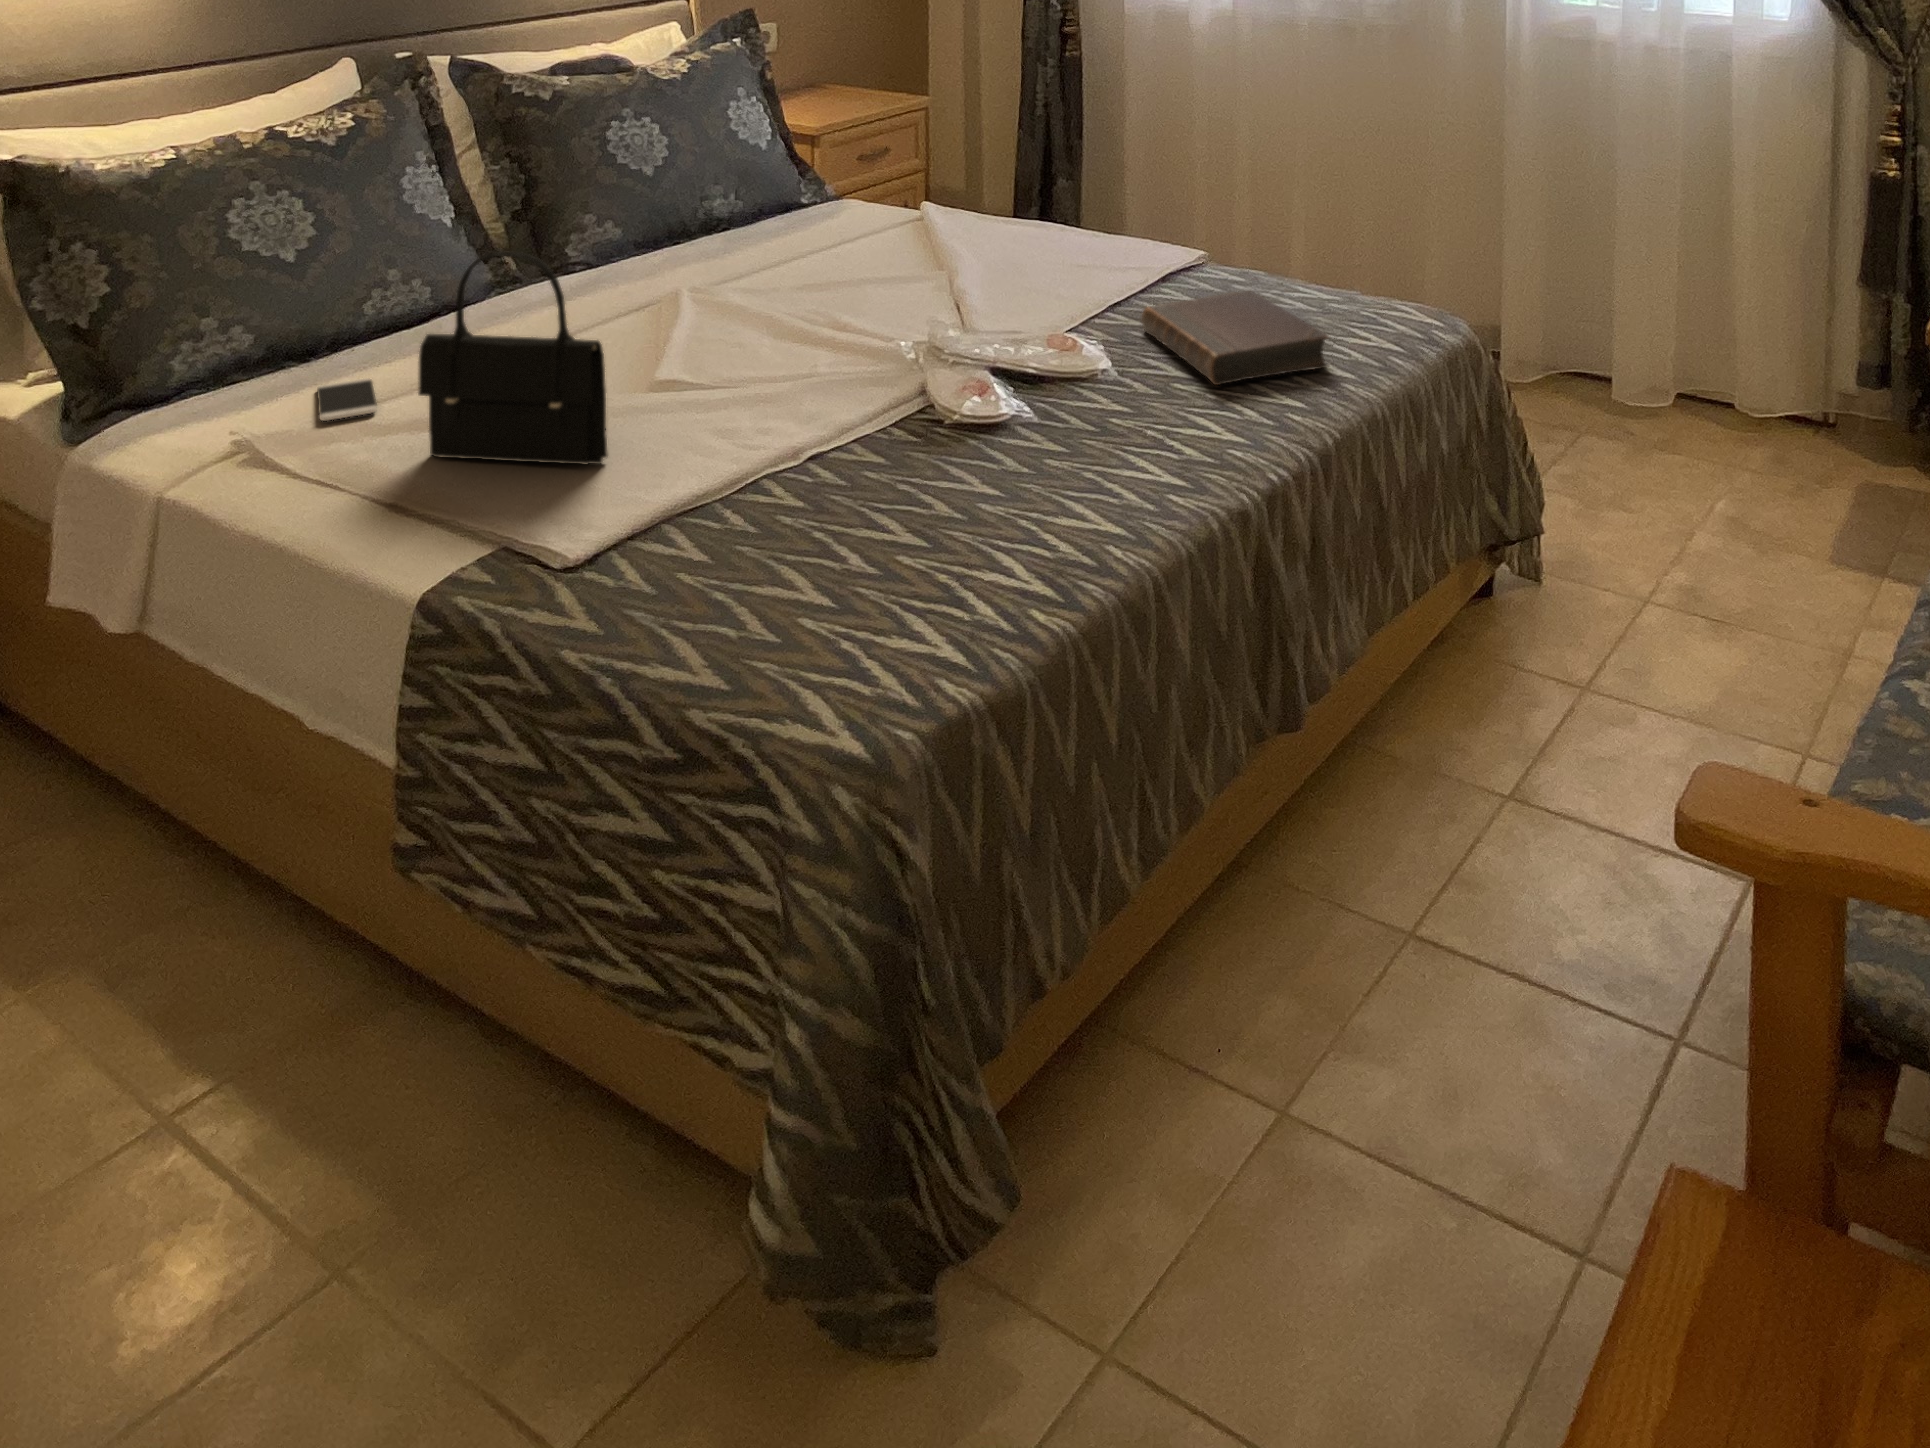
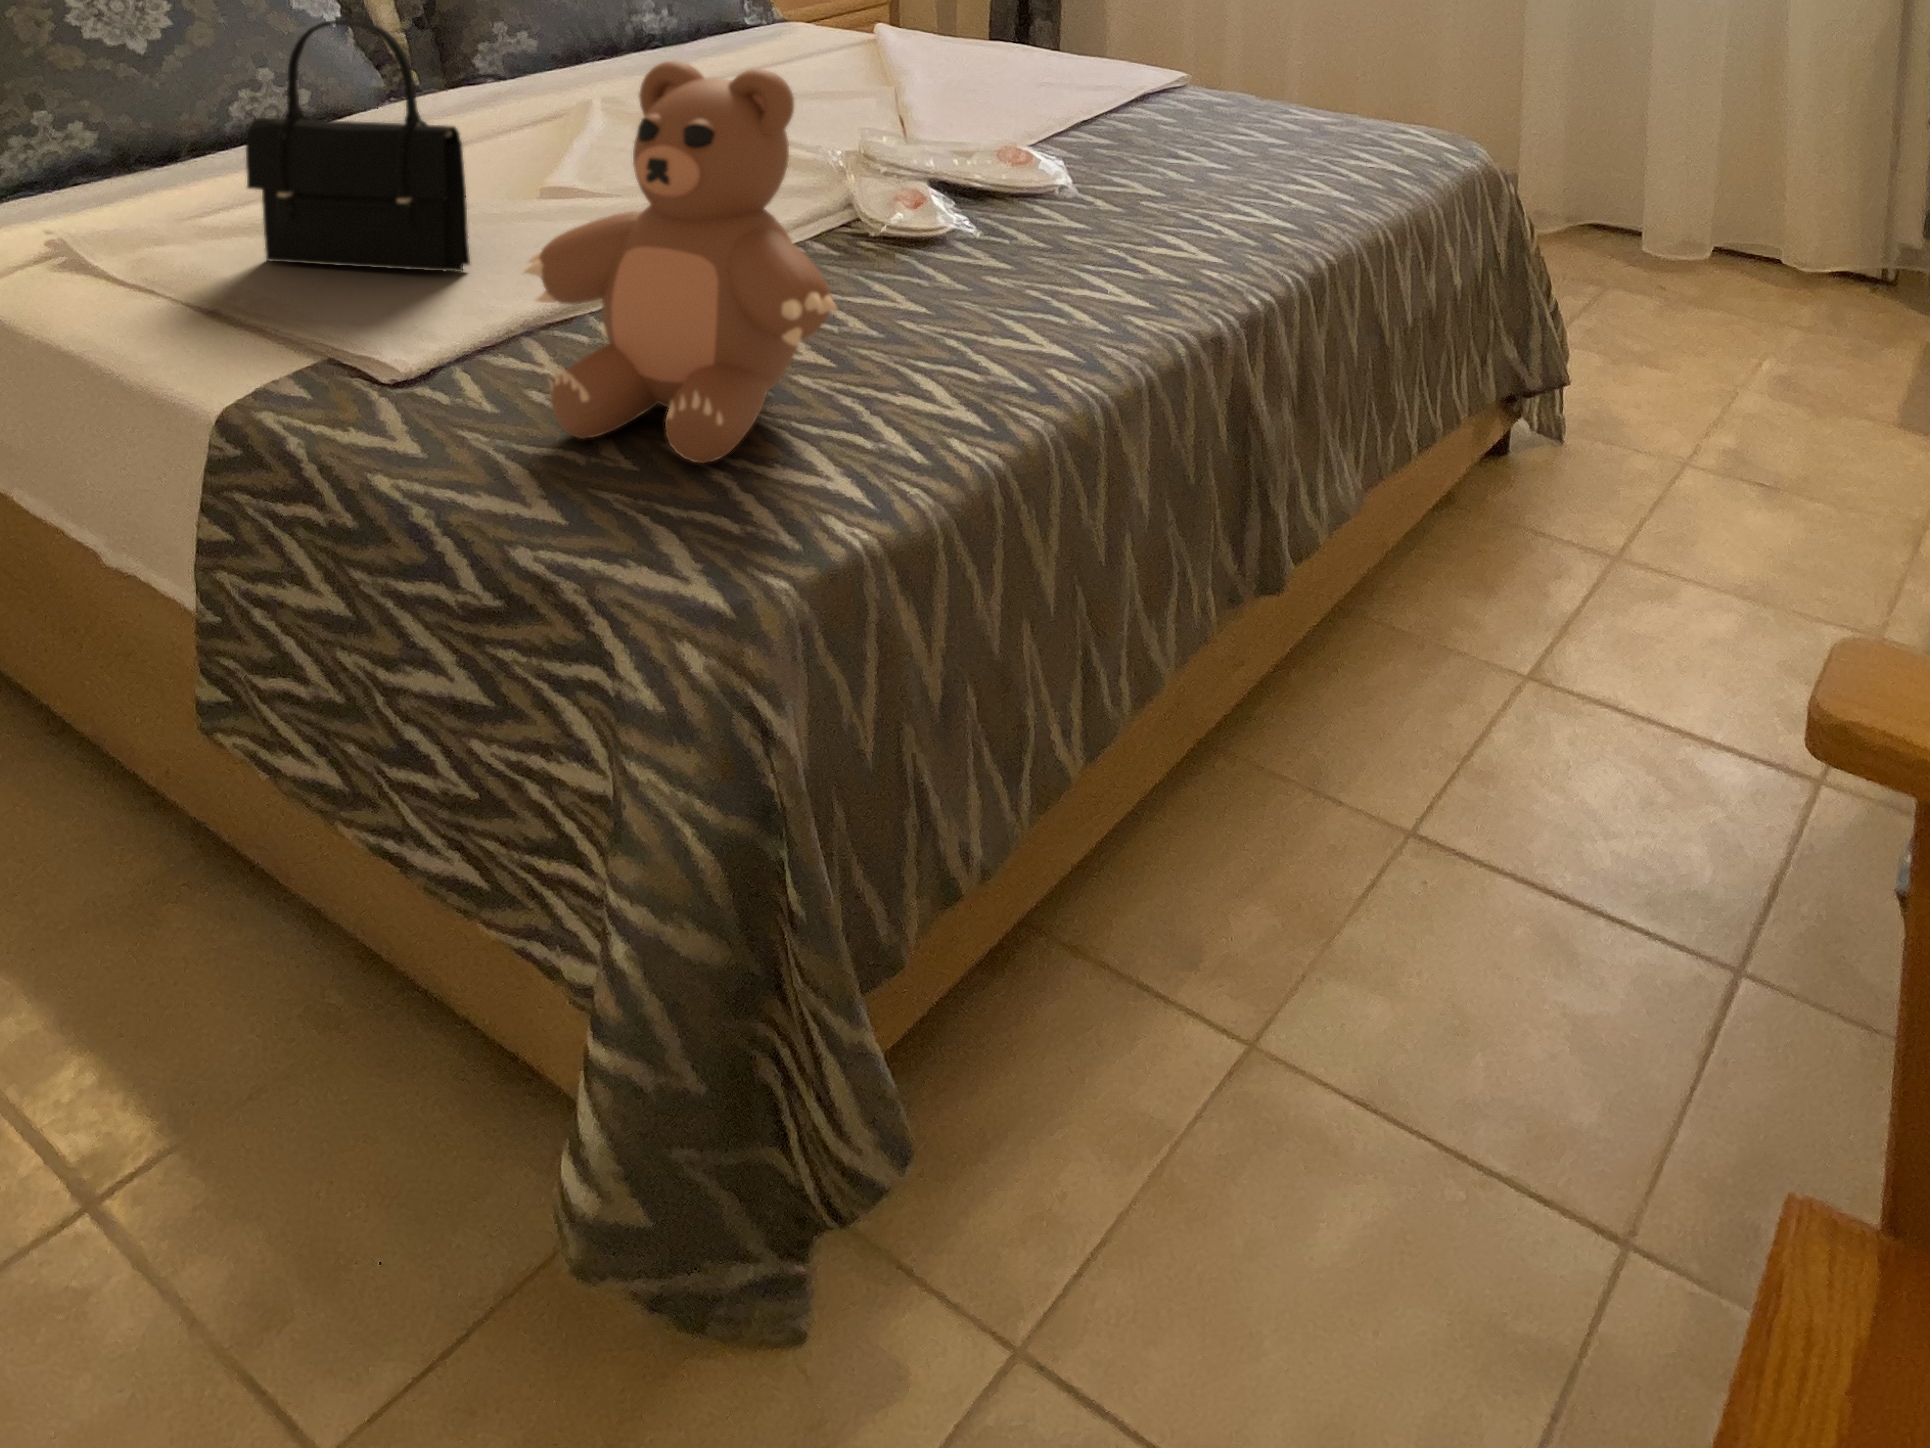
book: present [1141,291,1329,385] -> none [1113,105,1332,201]
teddy bear: none [680,301,942,637] -> present [524,61,837,463]
smartphone: present [317,378,377,421] -> none [148,181,221,223]

